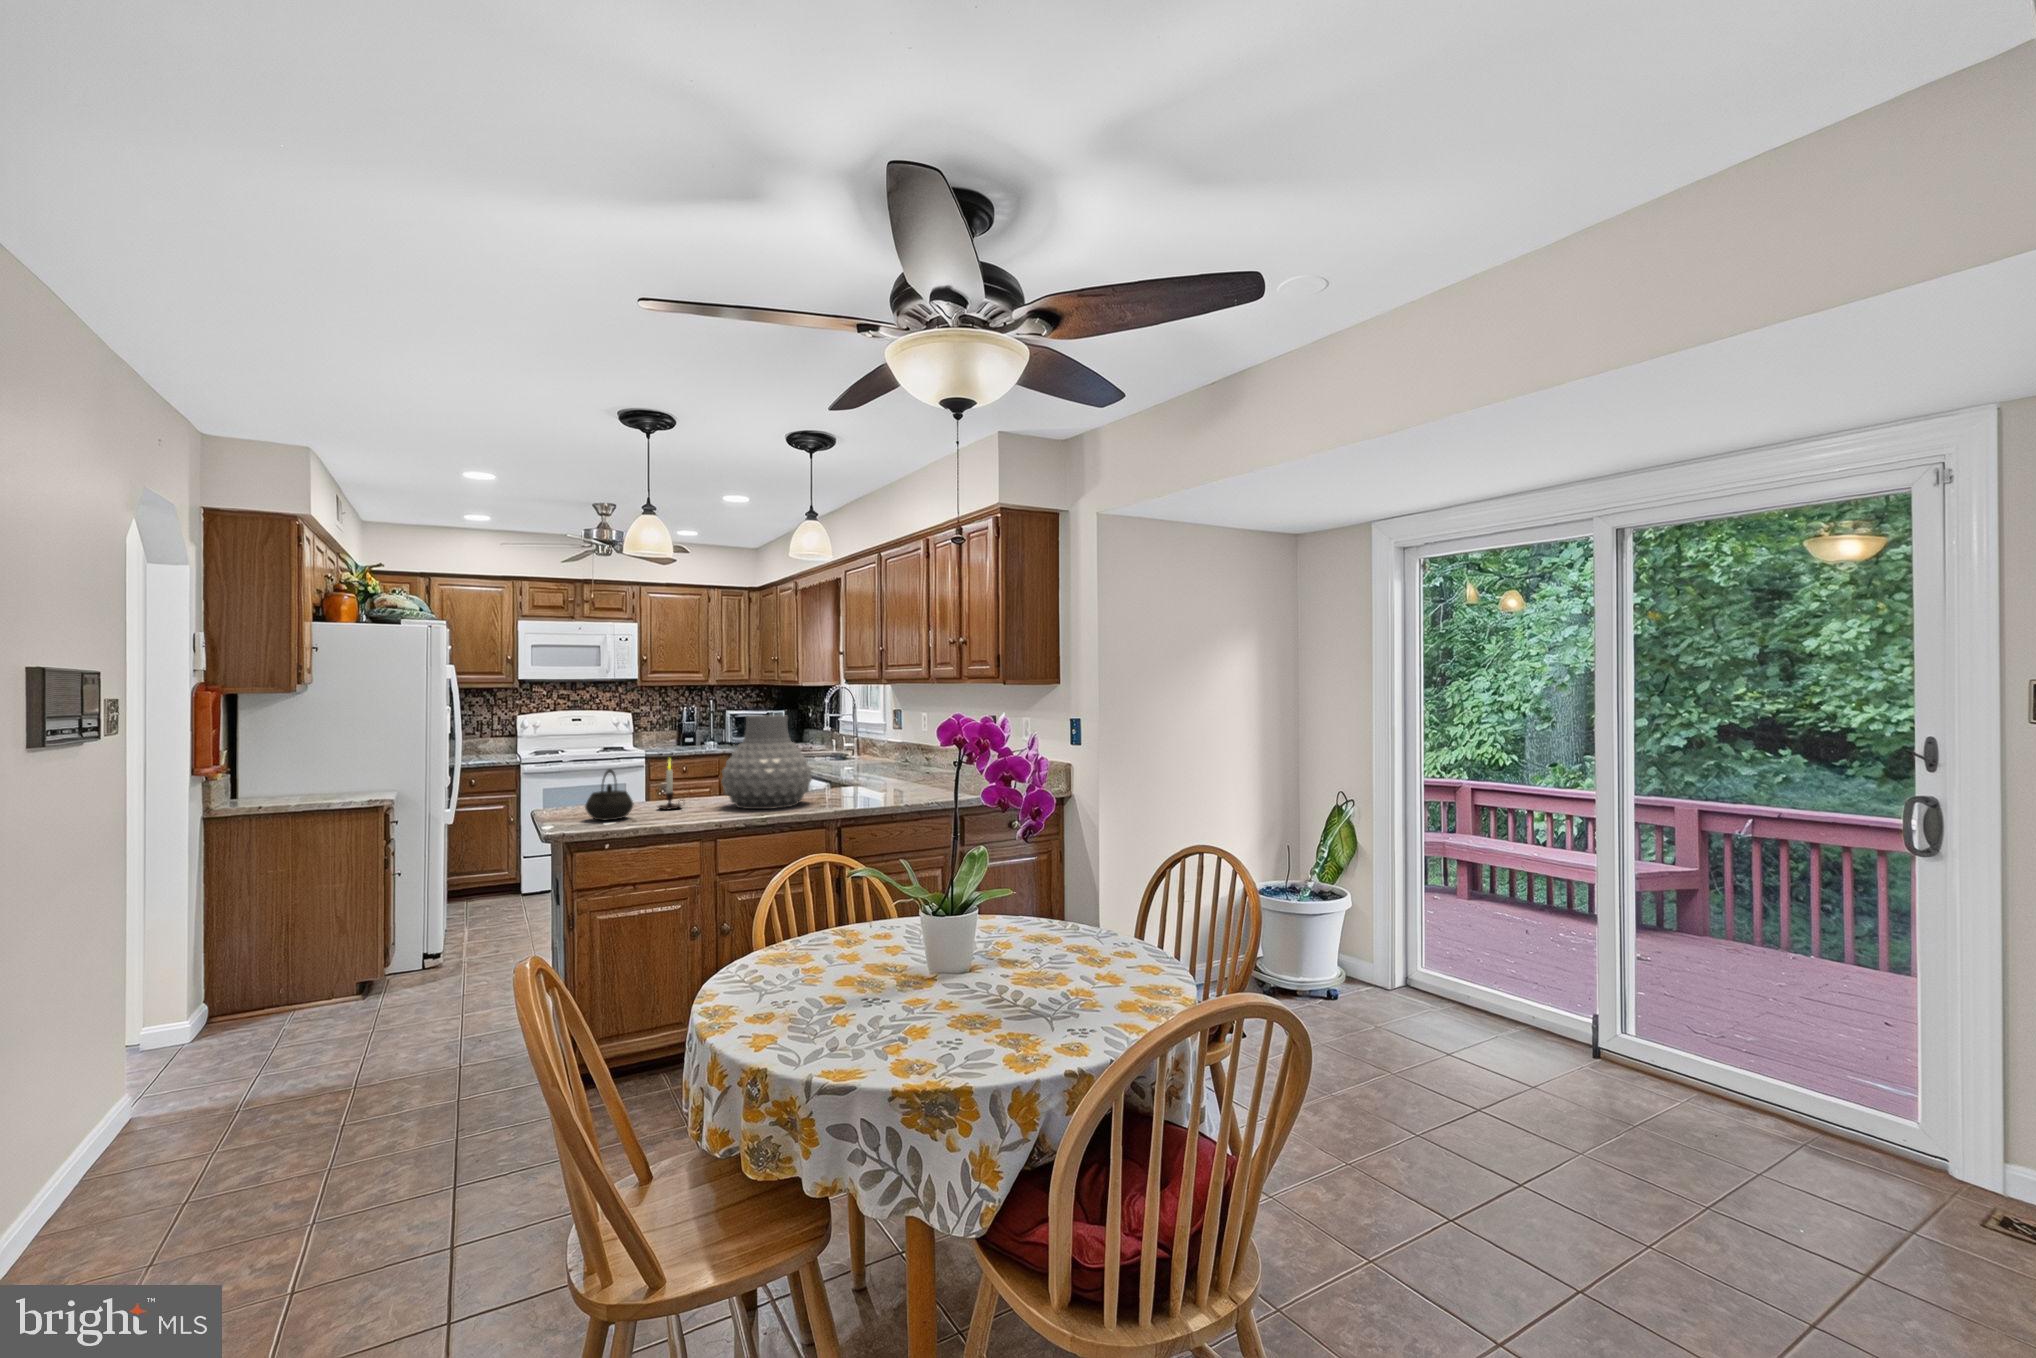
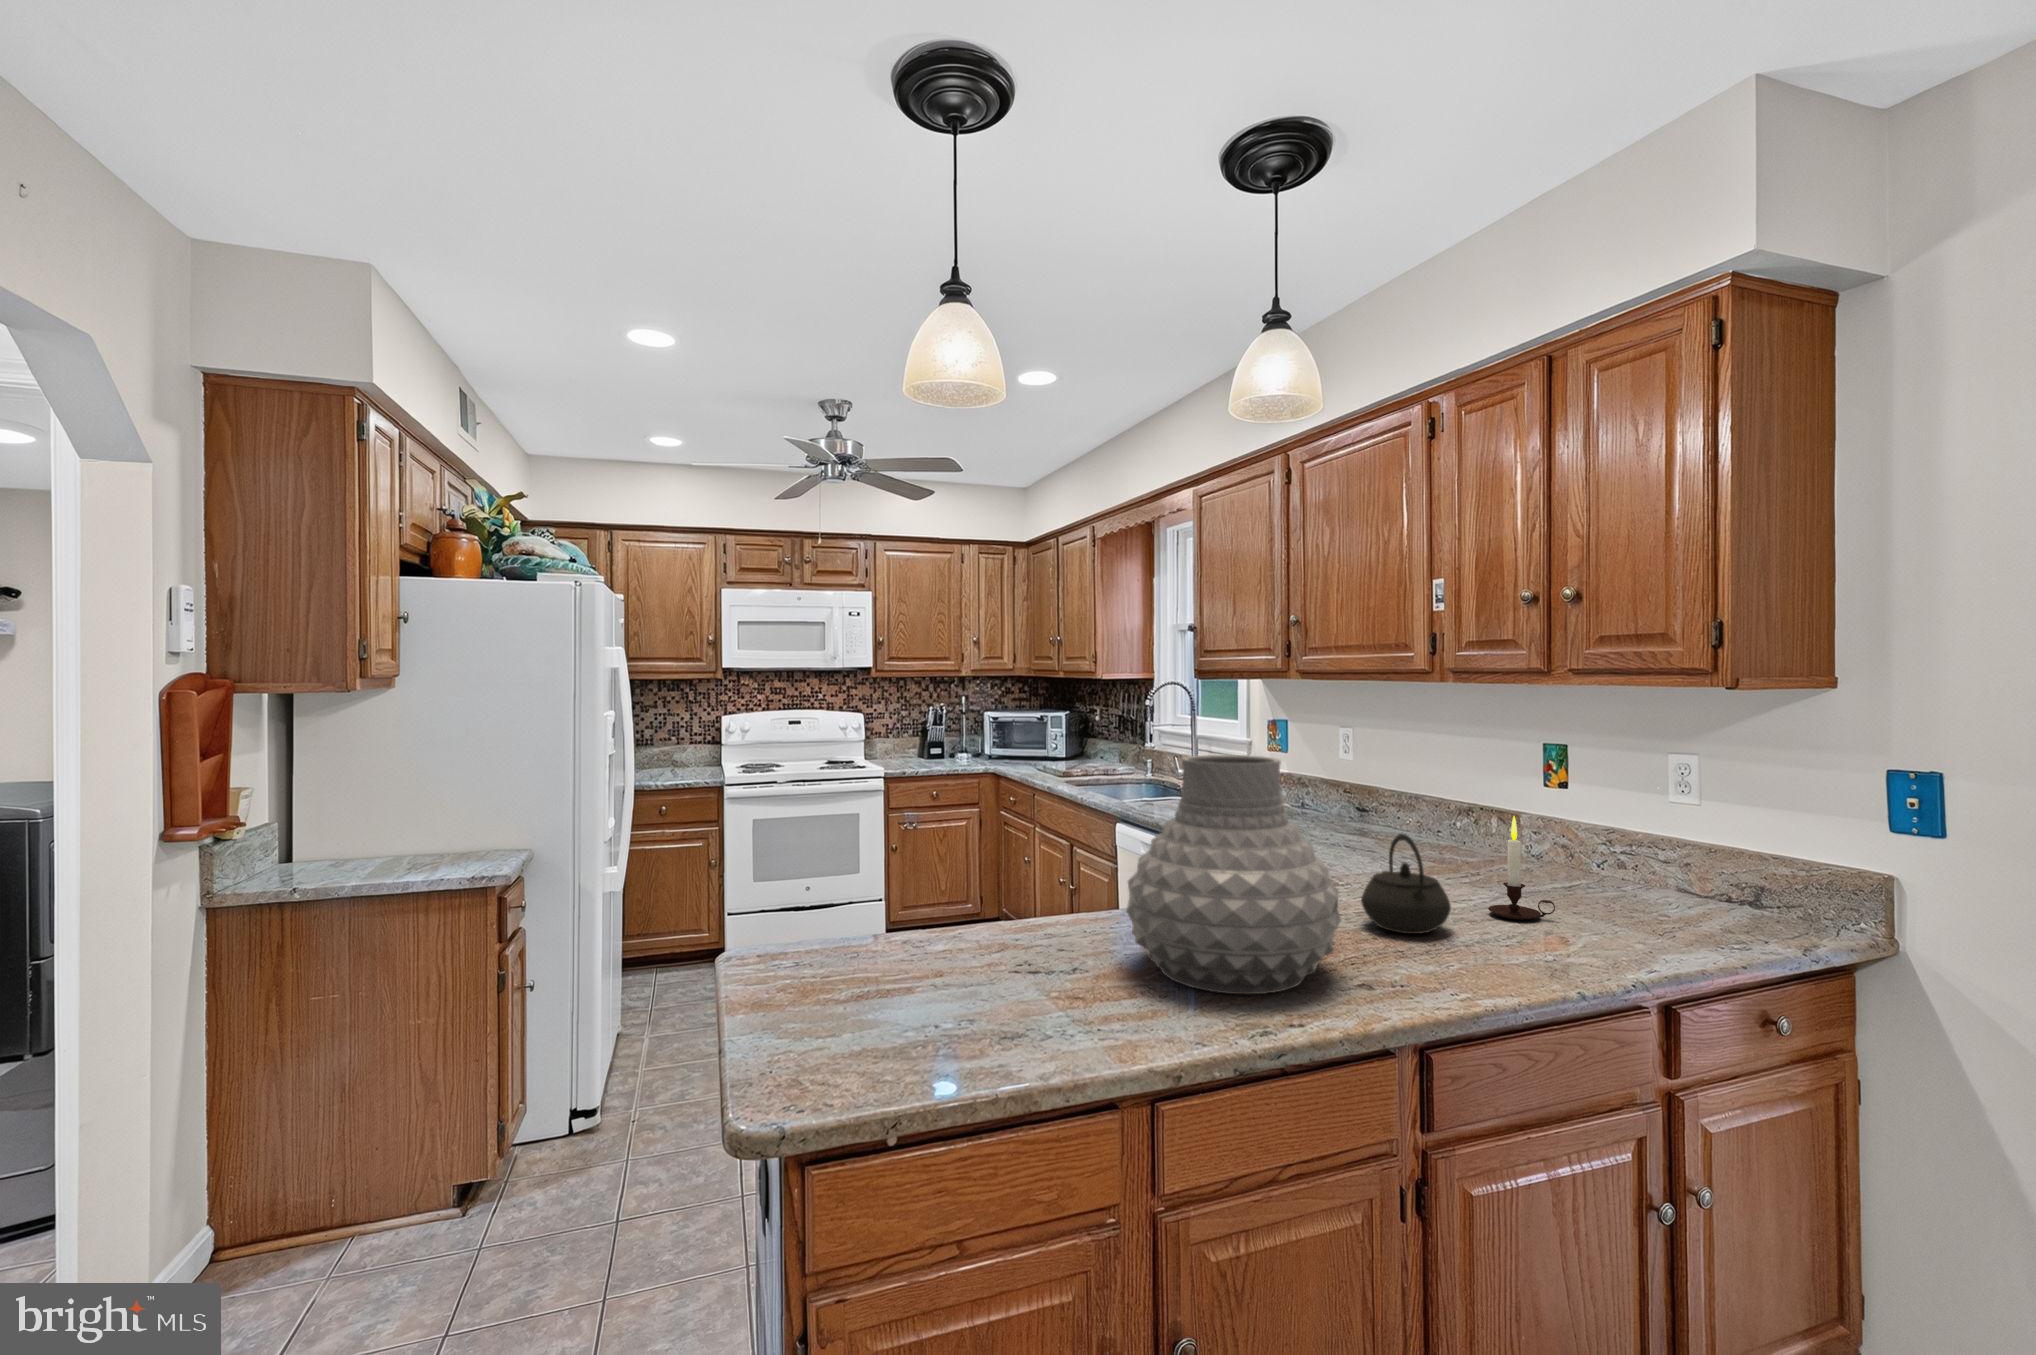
candle: present [658,760,683,810] -> present [1488,816,1555,920]
kettle: present [585,769,633,820] -> present [1361,834,1451,934]

